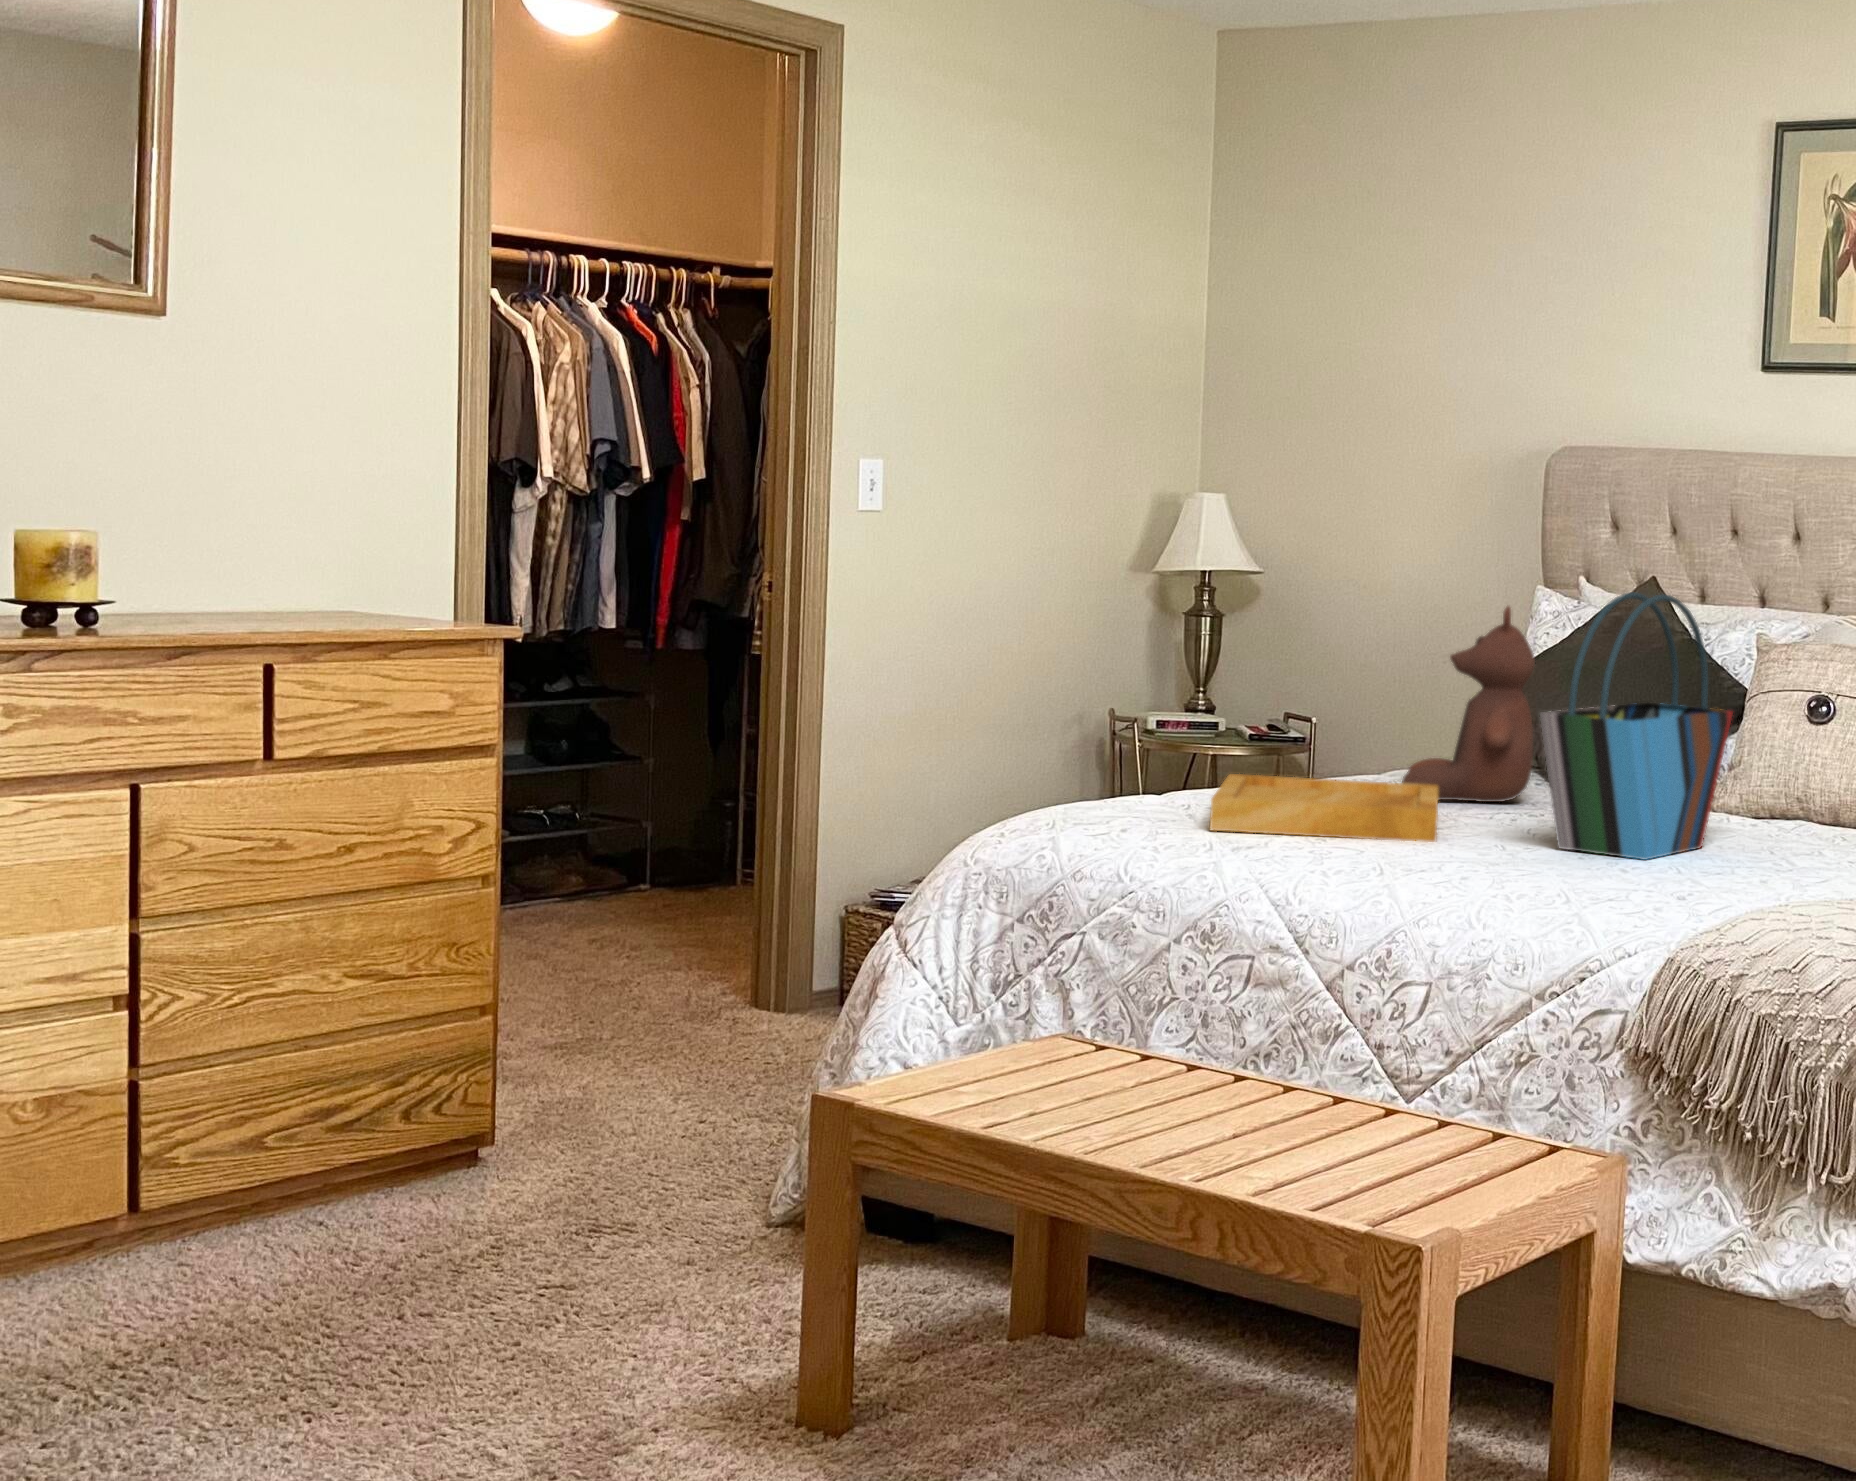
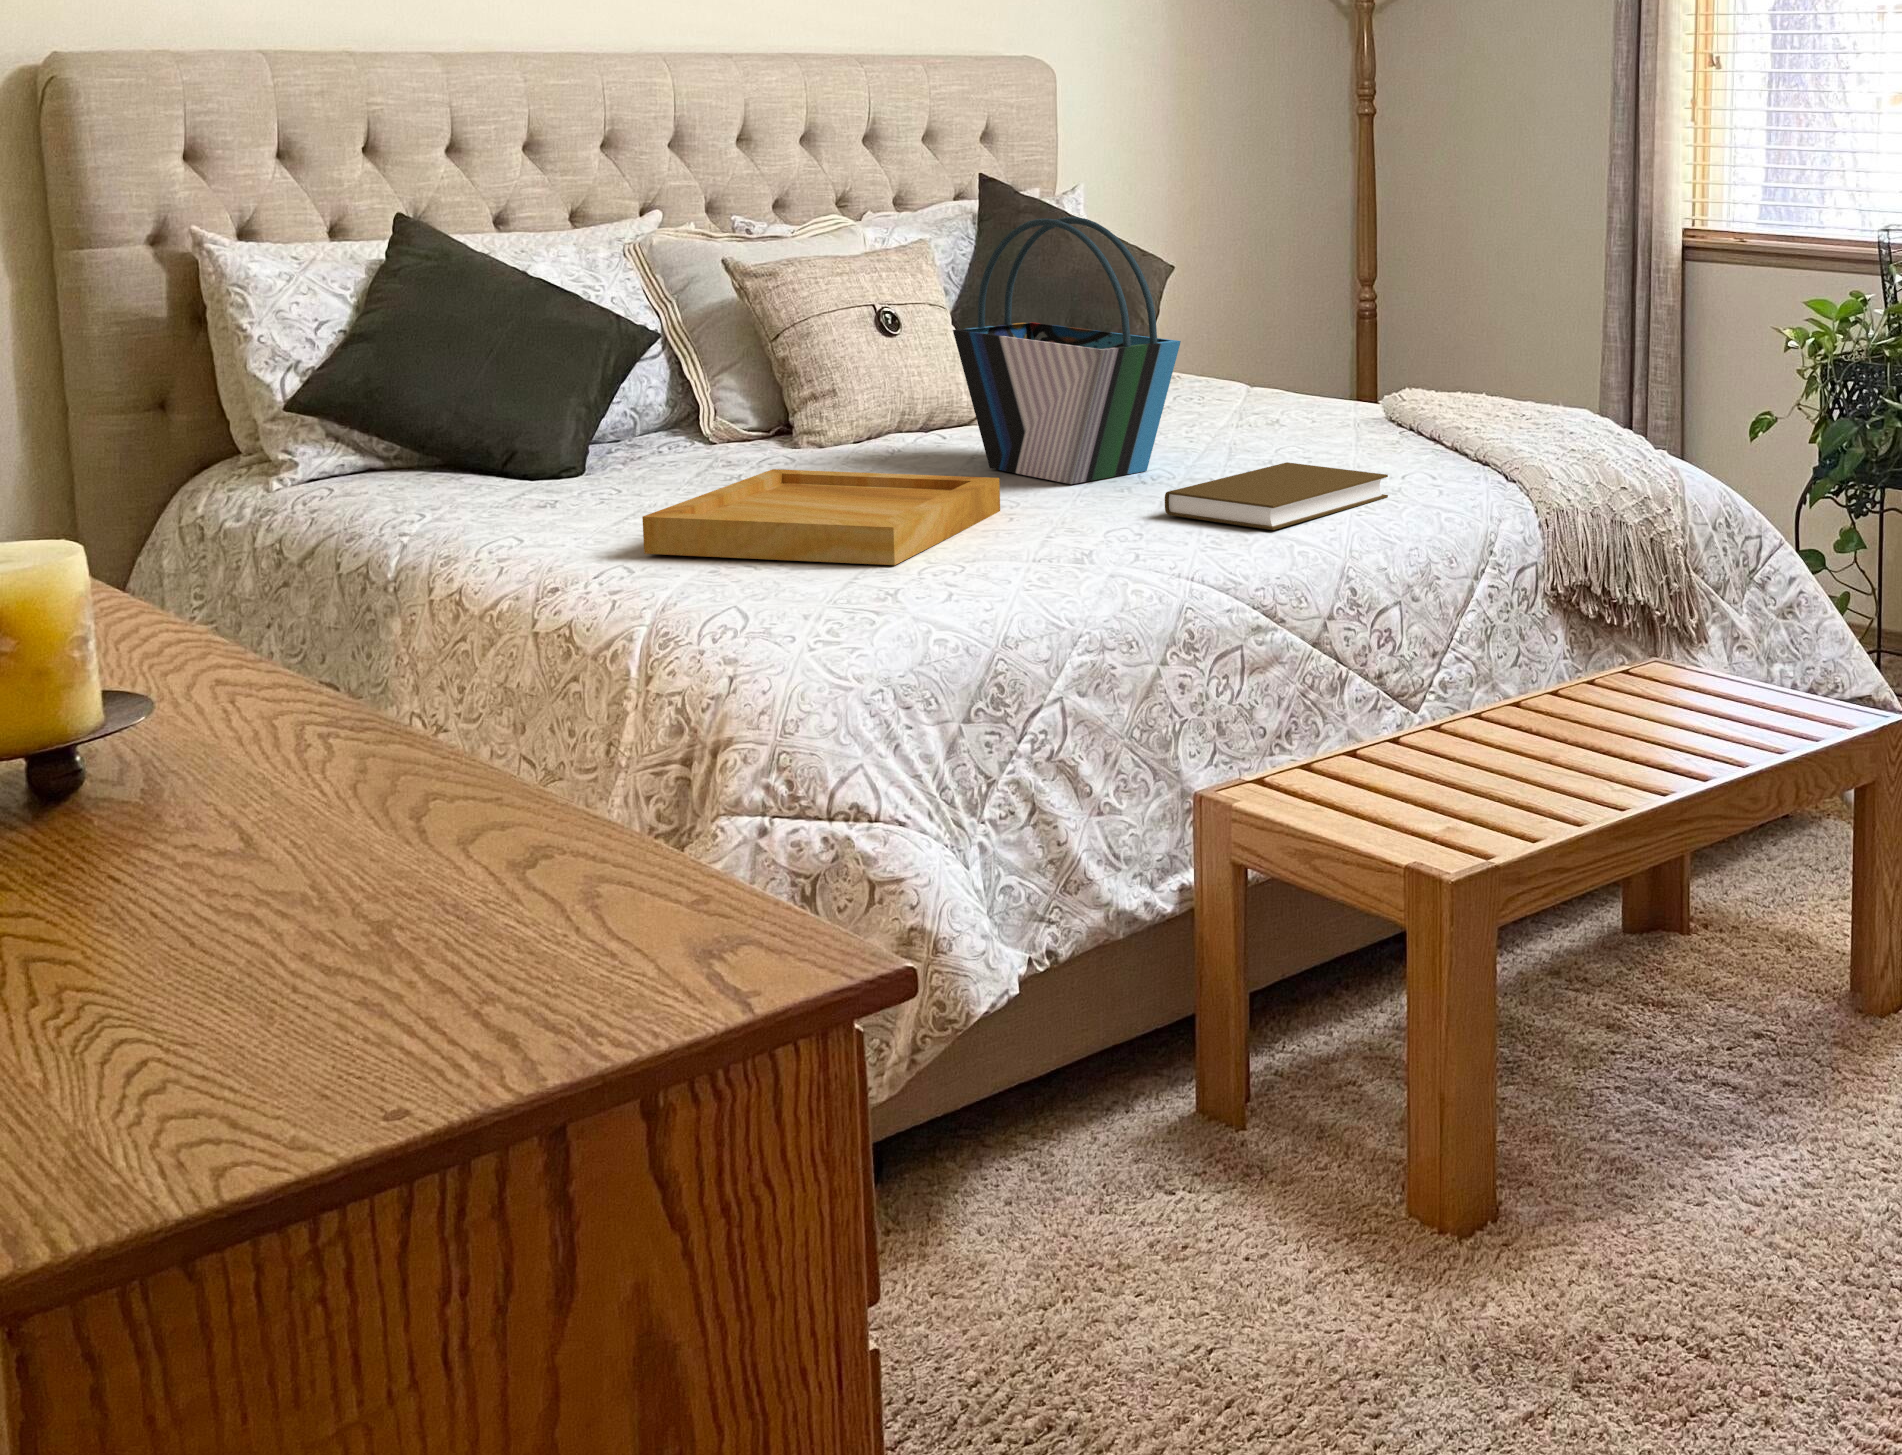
stuffed bear: present [1402,606,1535,802] -> none [541,257,740,501]
book: none [1377,838,1613,898] -> present [1165,462,1388,530]

